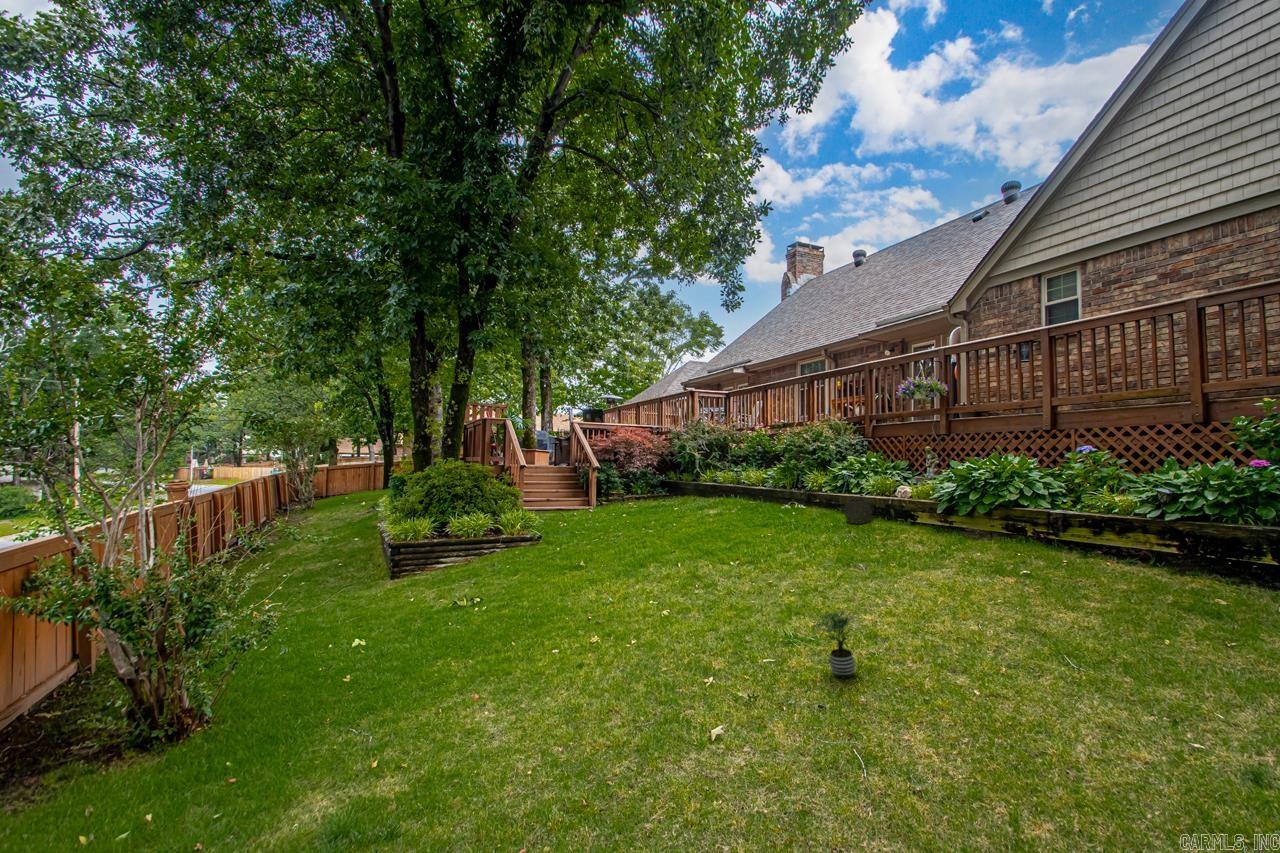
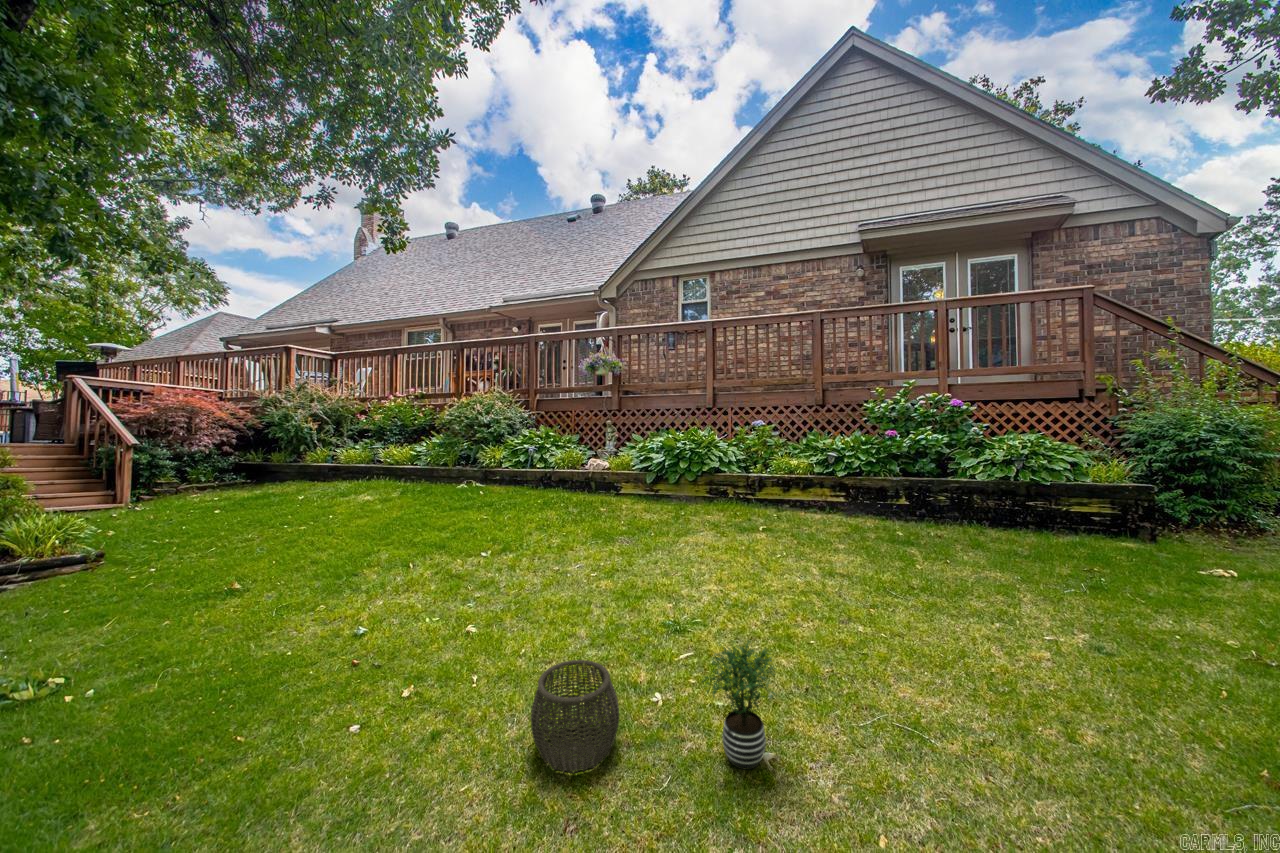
woven basket: present [844,498,872,524] -> present [531,660,619,773]

